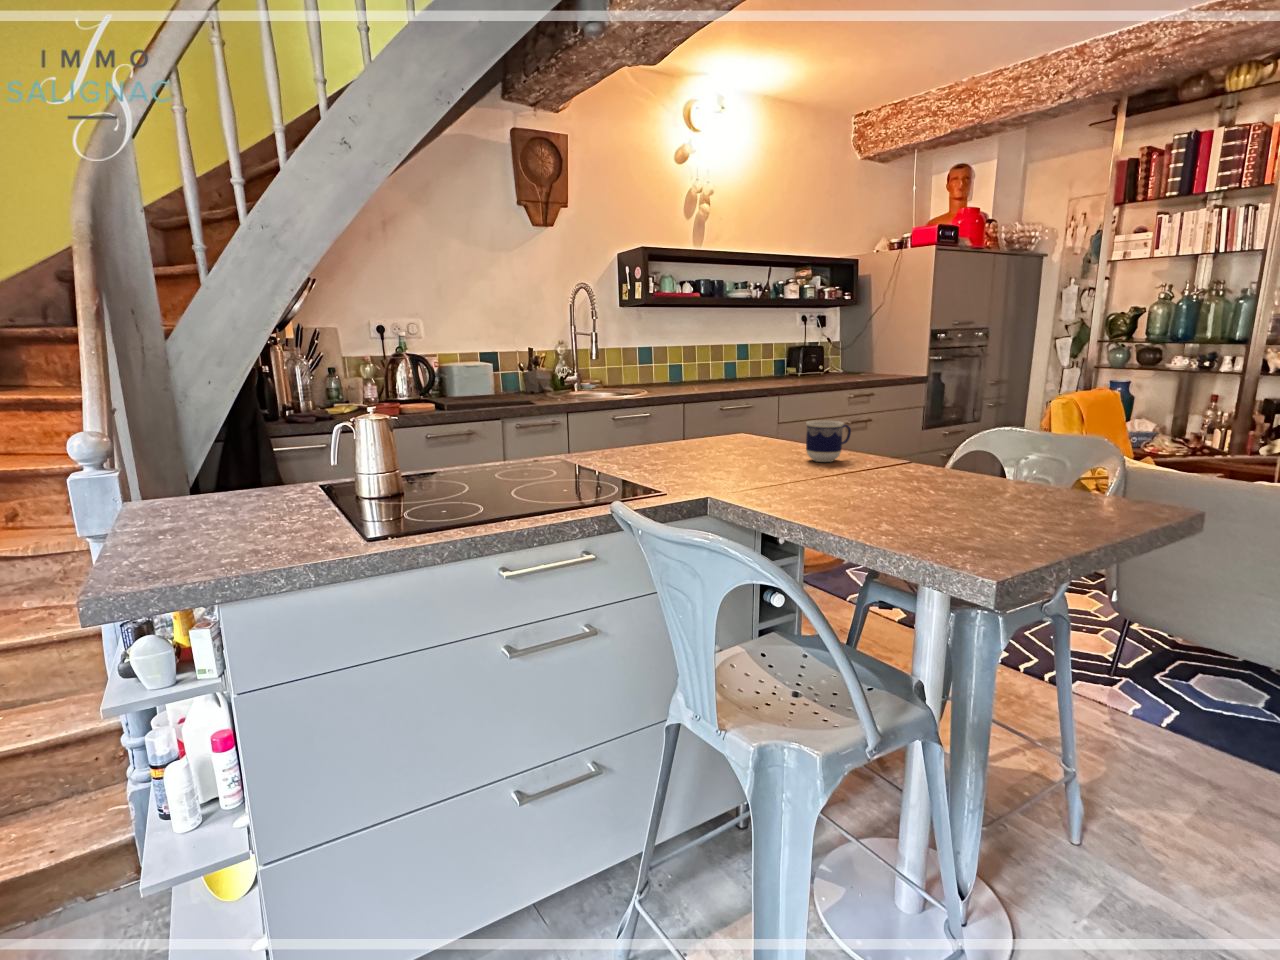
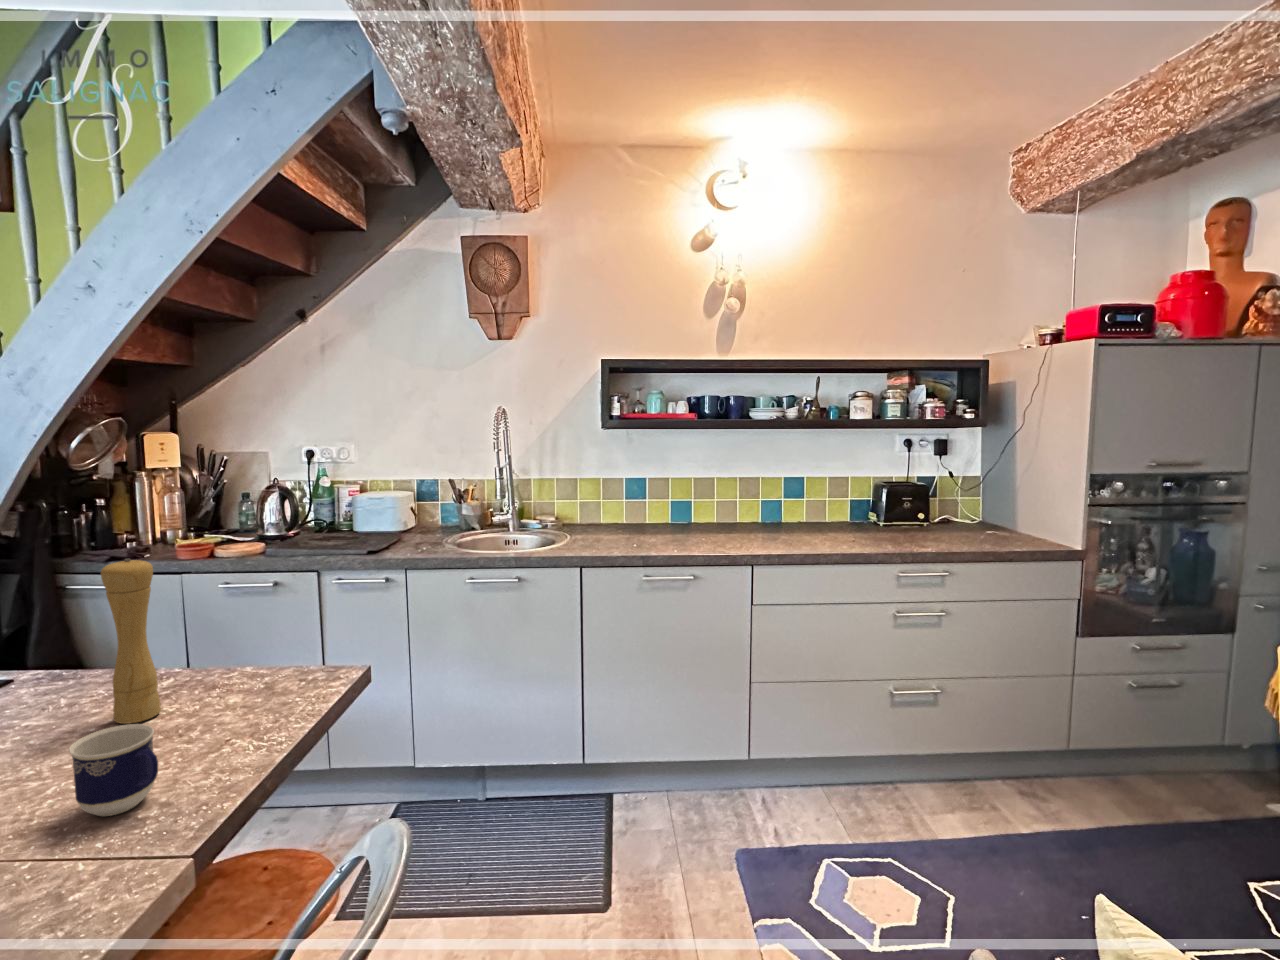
pepper mill: none [690,346,717,454] -> present [101,559,161,724]

